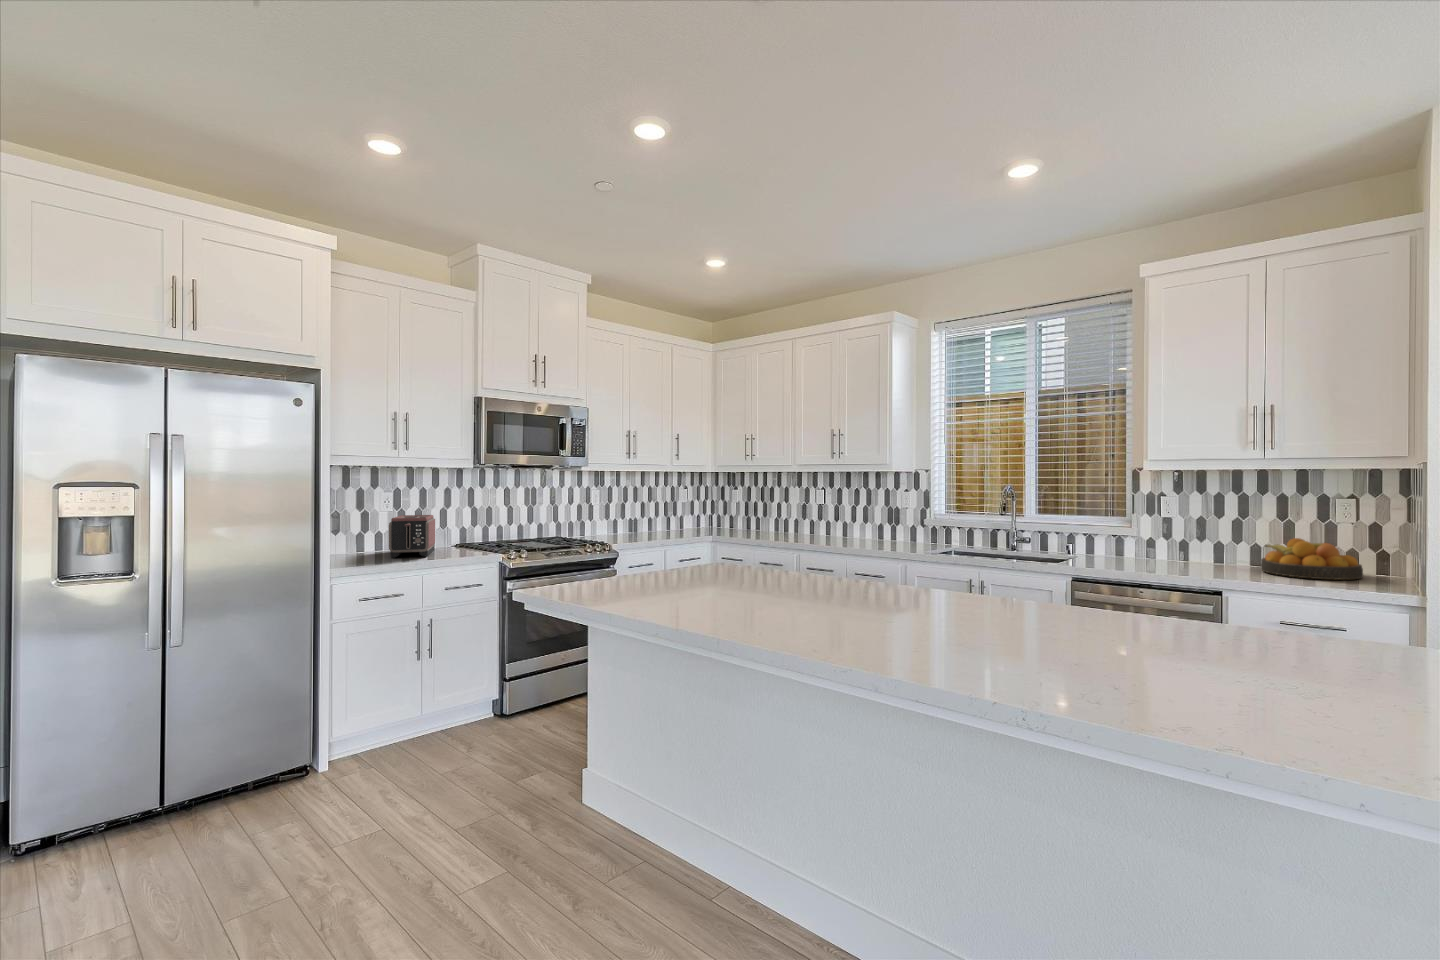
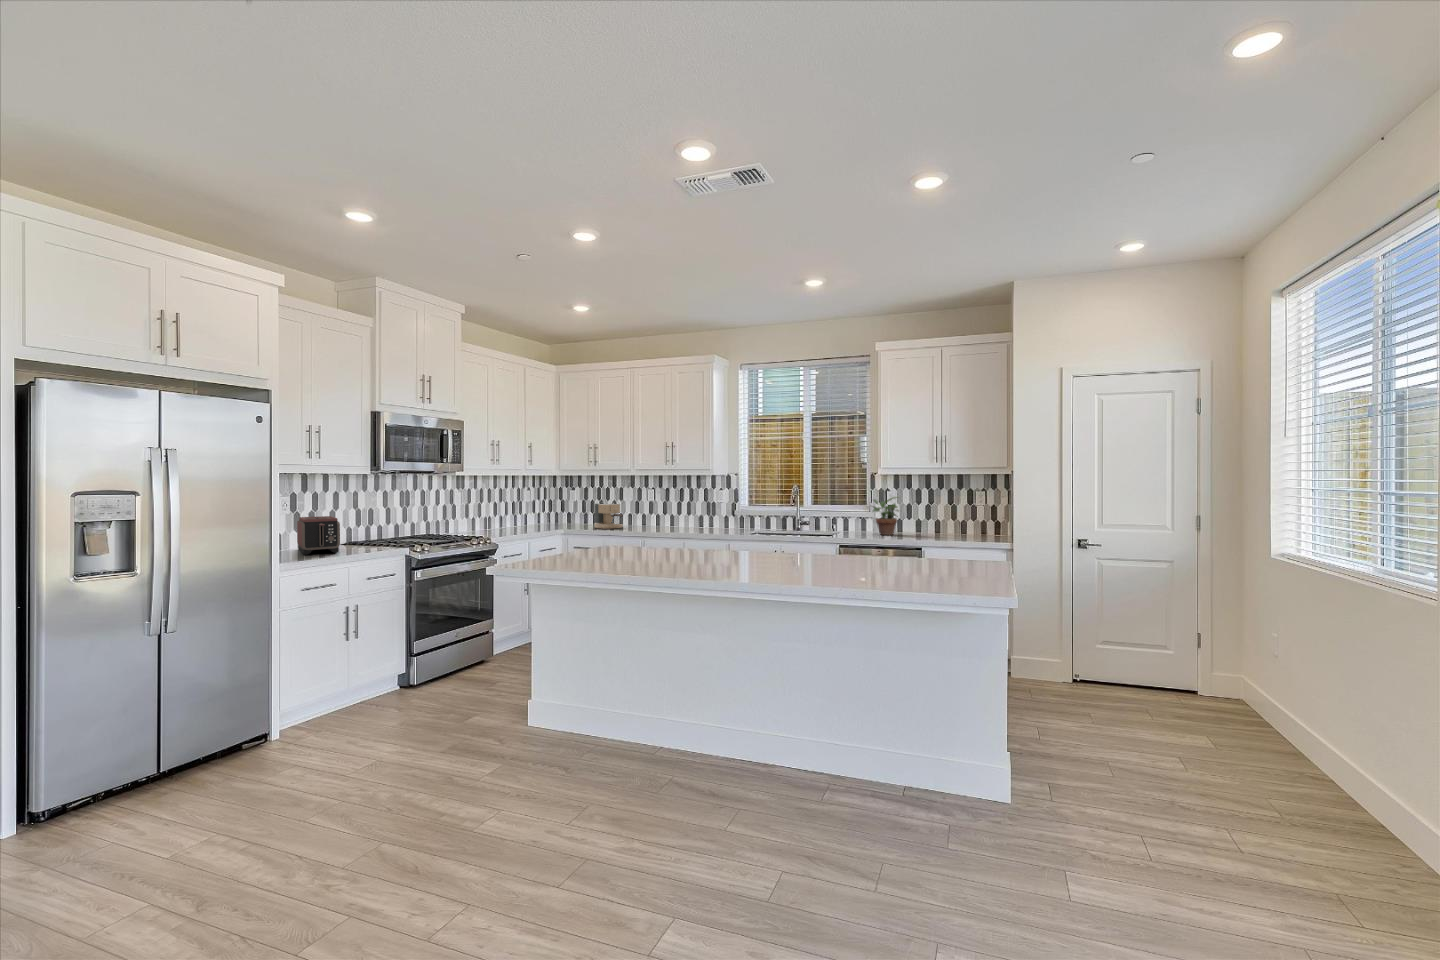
coffee maker: none [756,505,789,537] -> present [595,502,623,529]
potted plant: none [1130,505,1184,565] -> present [873,497,898,535]
fruit bowl: present [1261,538,1363,580] -> none [941,515,991,539]

